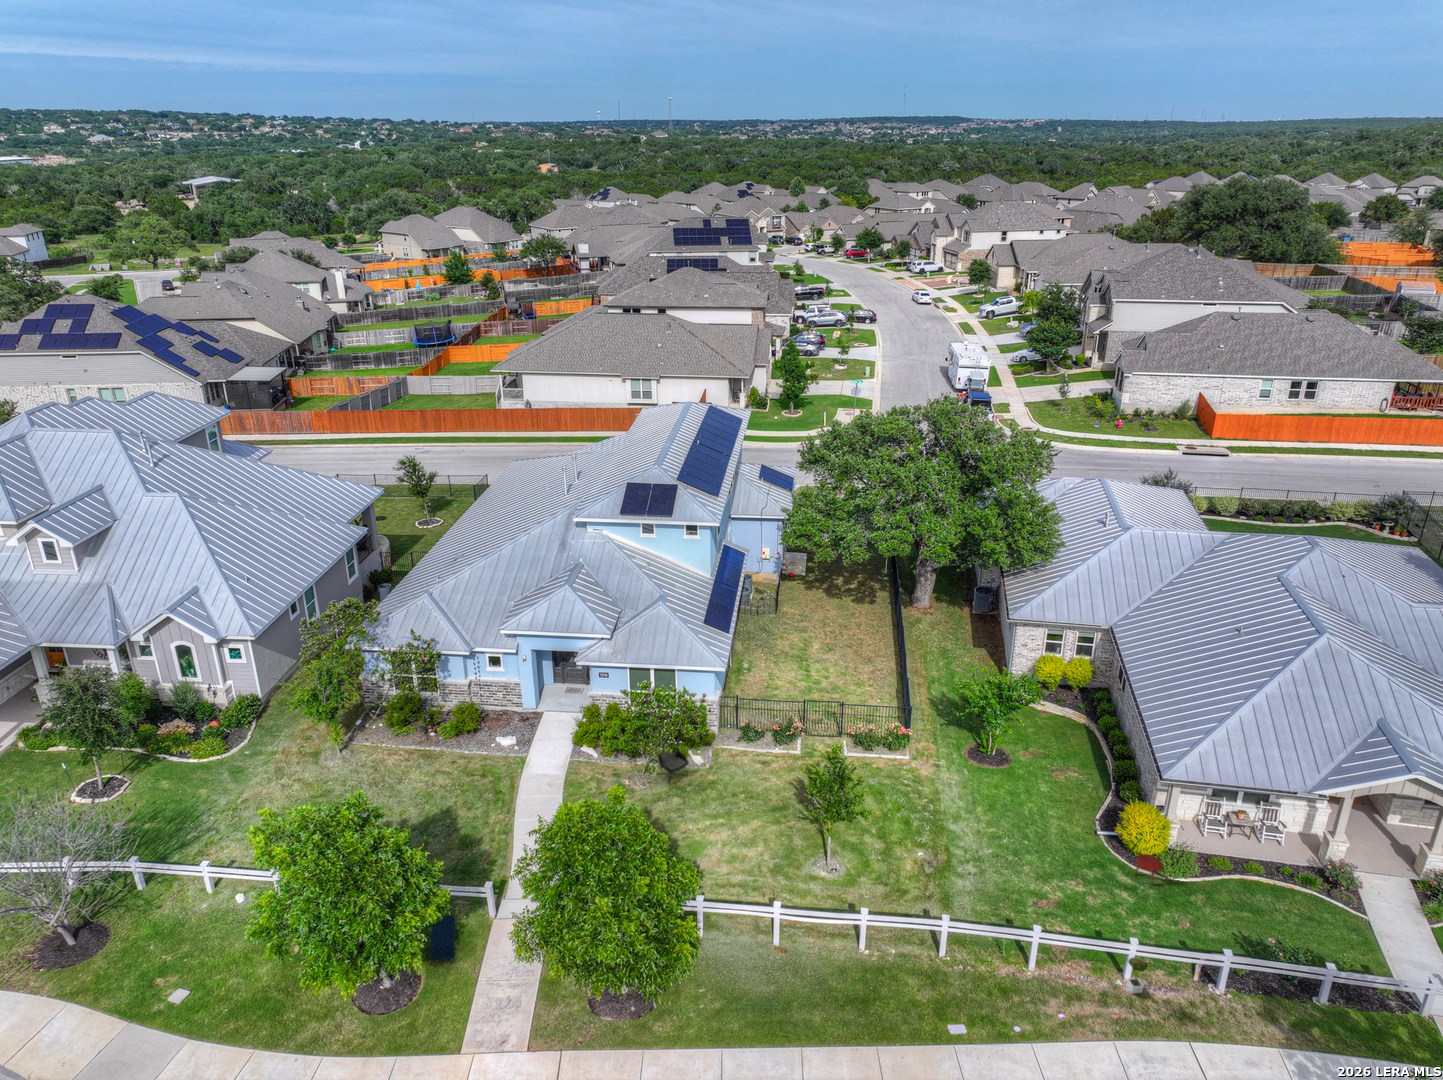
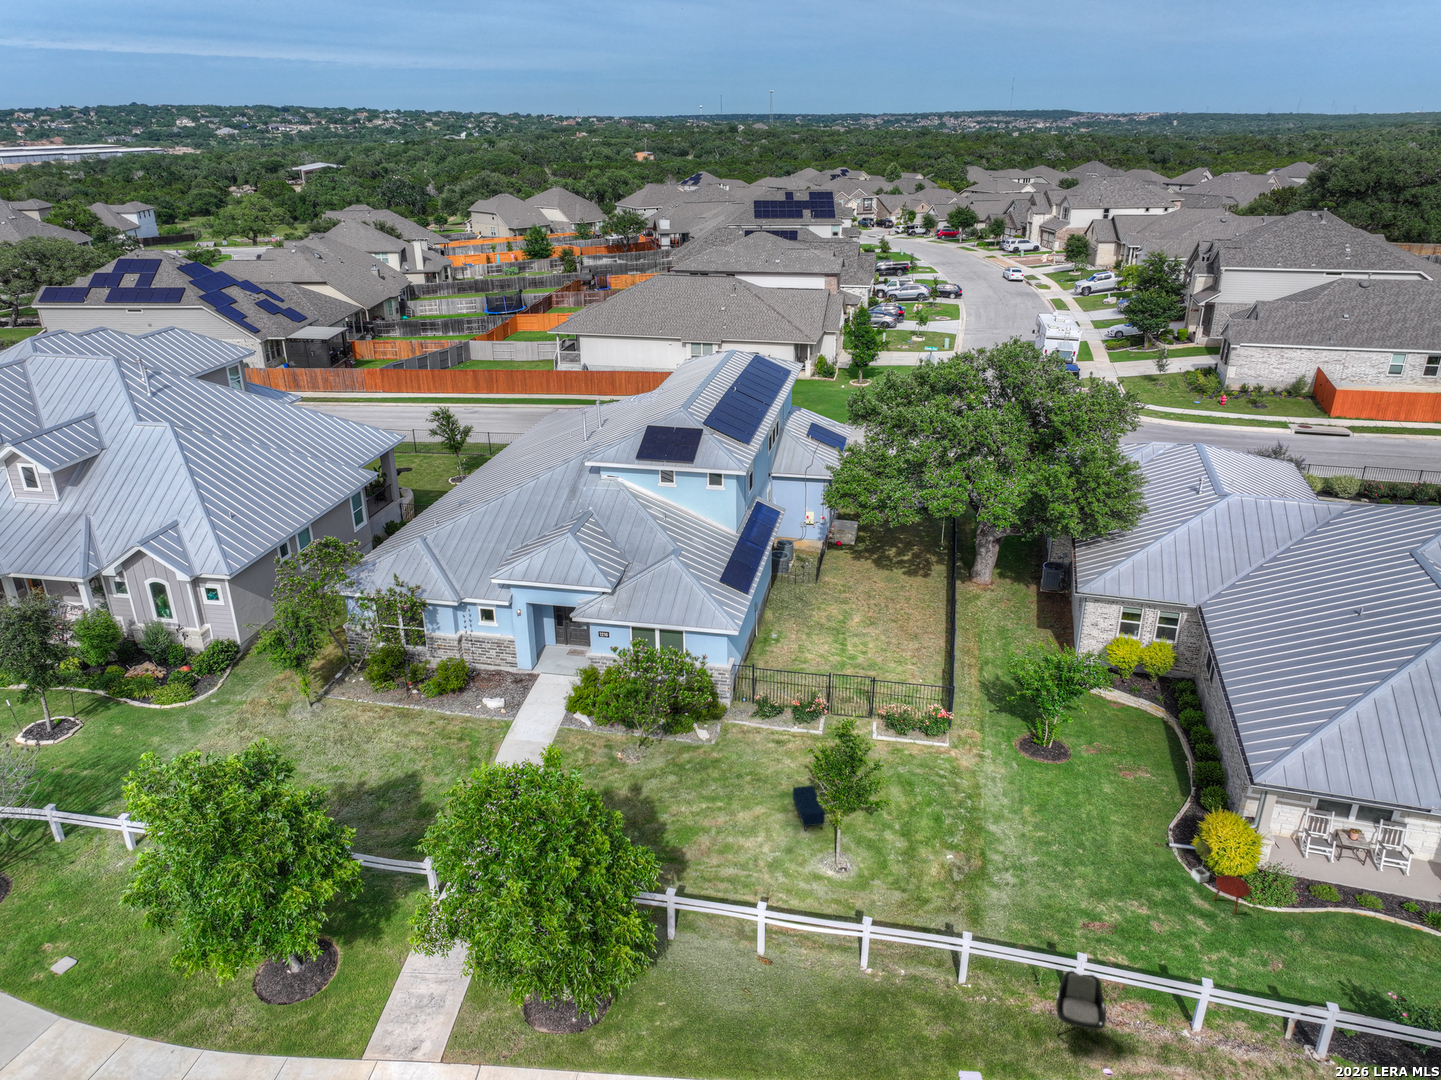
lounge chair: present [657,750,689,781] -> present [1056,970,1106,1043]
bench: present [430,915,456,966] -> present [793,785,825,831]
potted tree: present [1127,957,1148,994] -> present [1191,841,1212,883]

